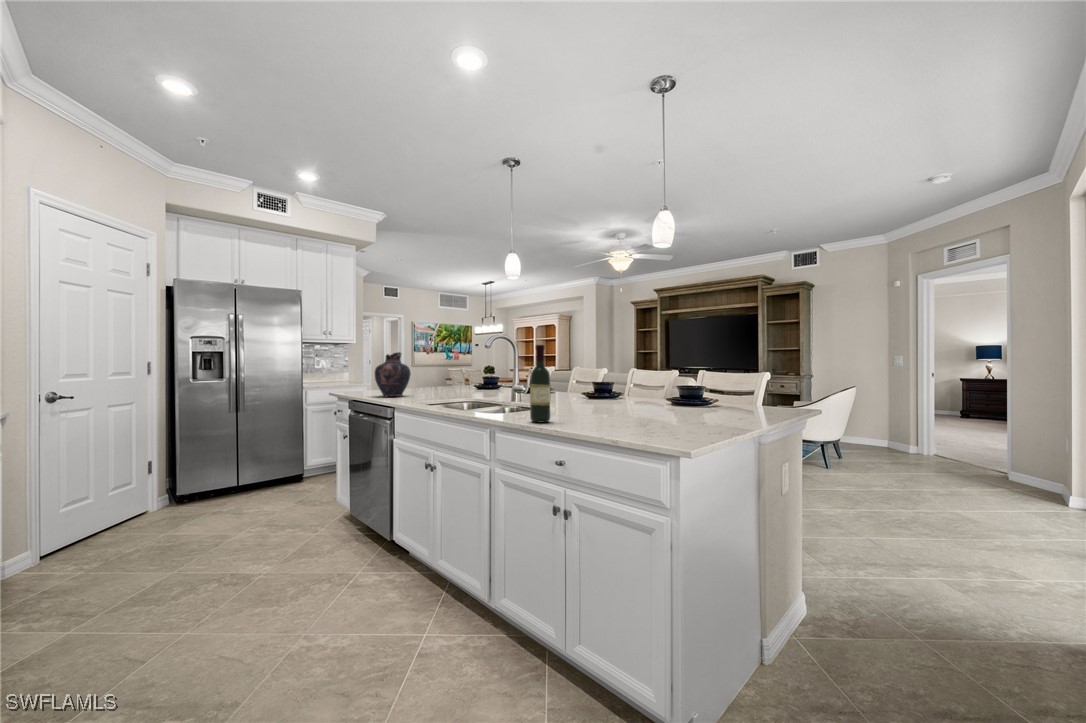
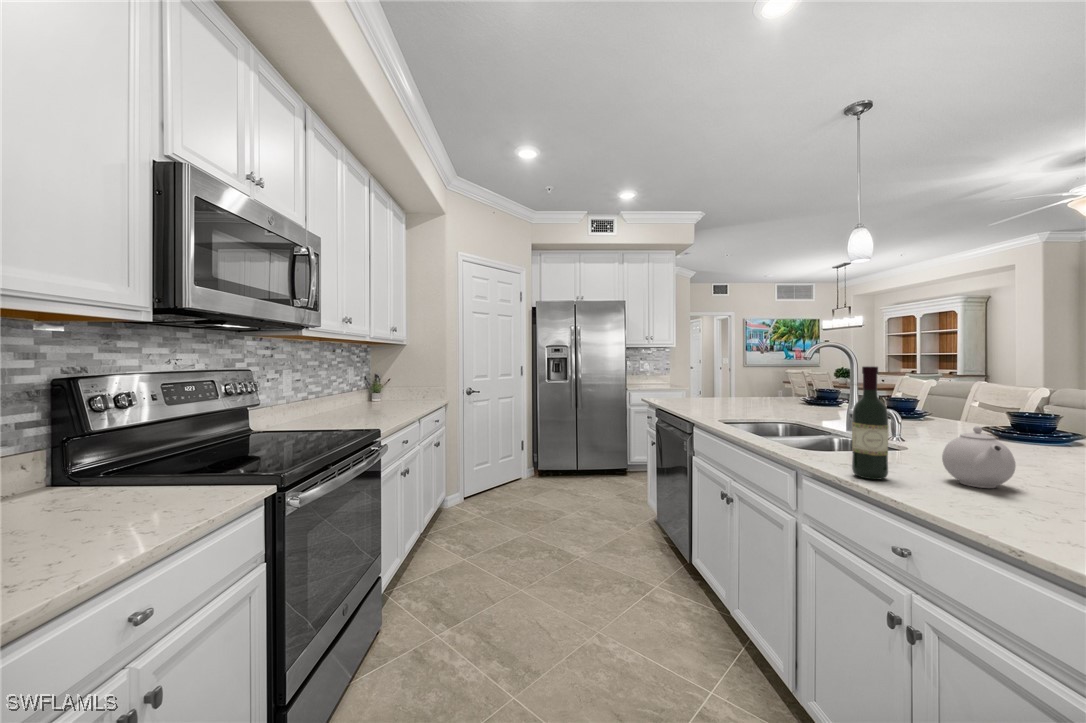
vase: present [375,352,411,396] -> none [680,361,719,408]
teapot: none [576,383,609,420] -> present [942,426,1016,488]

